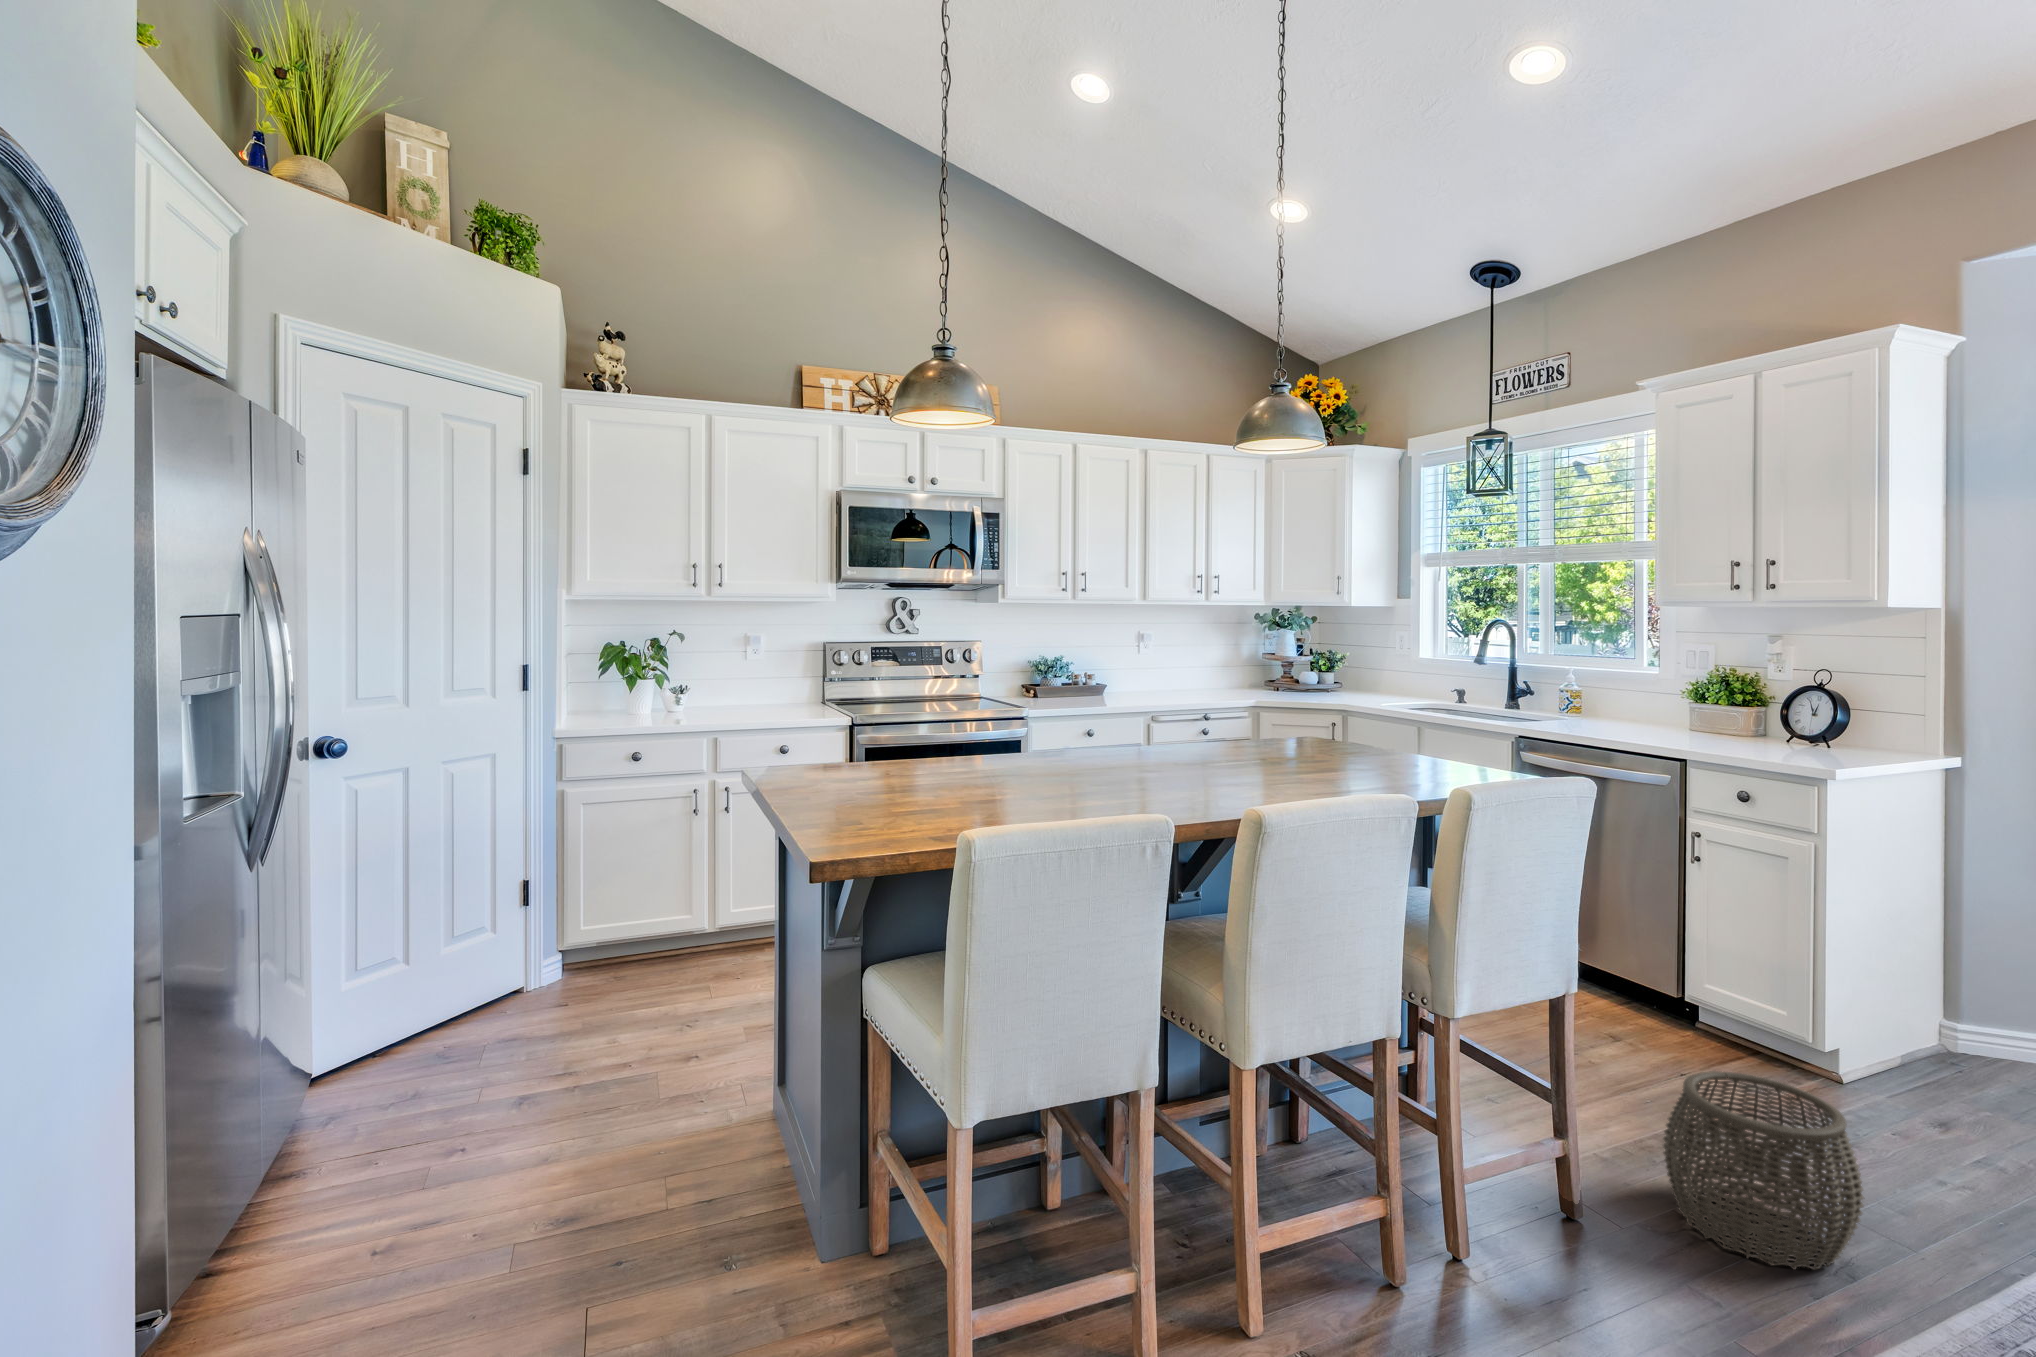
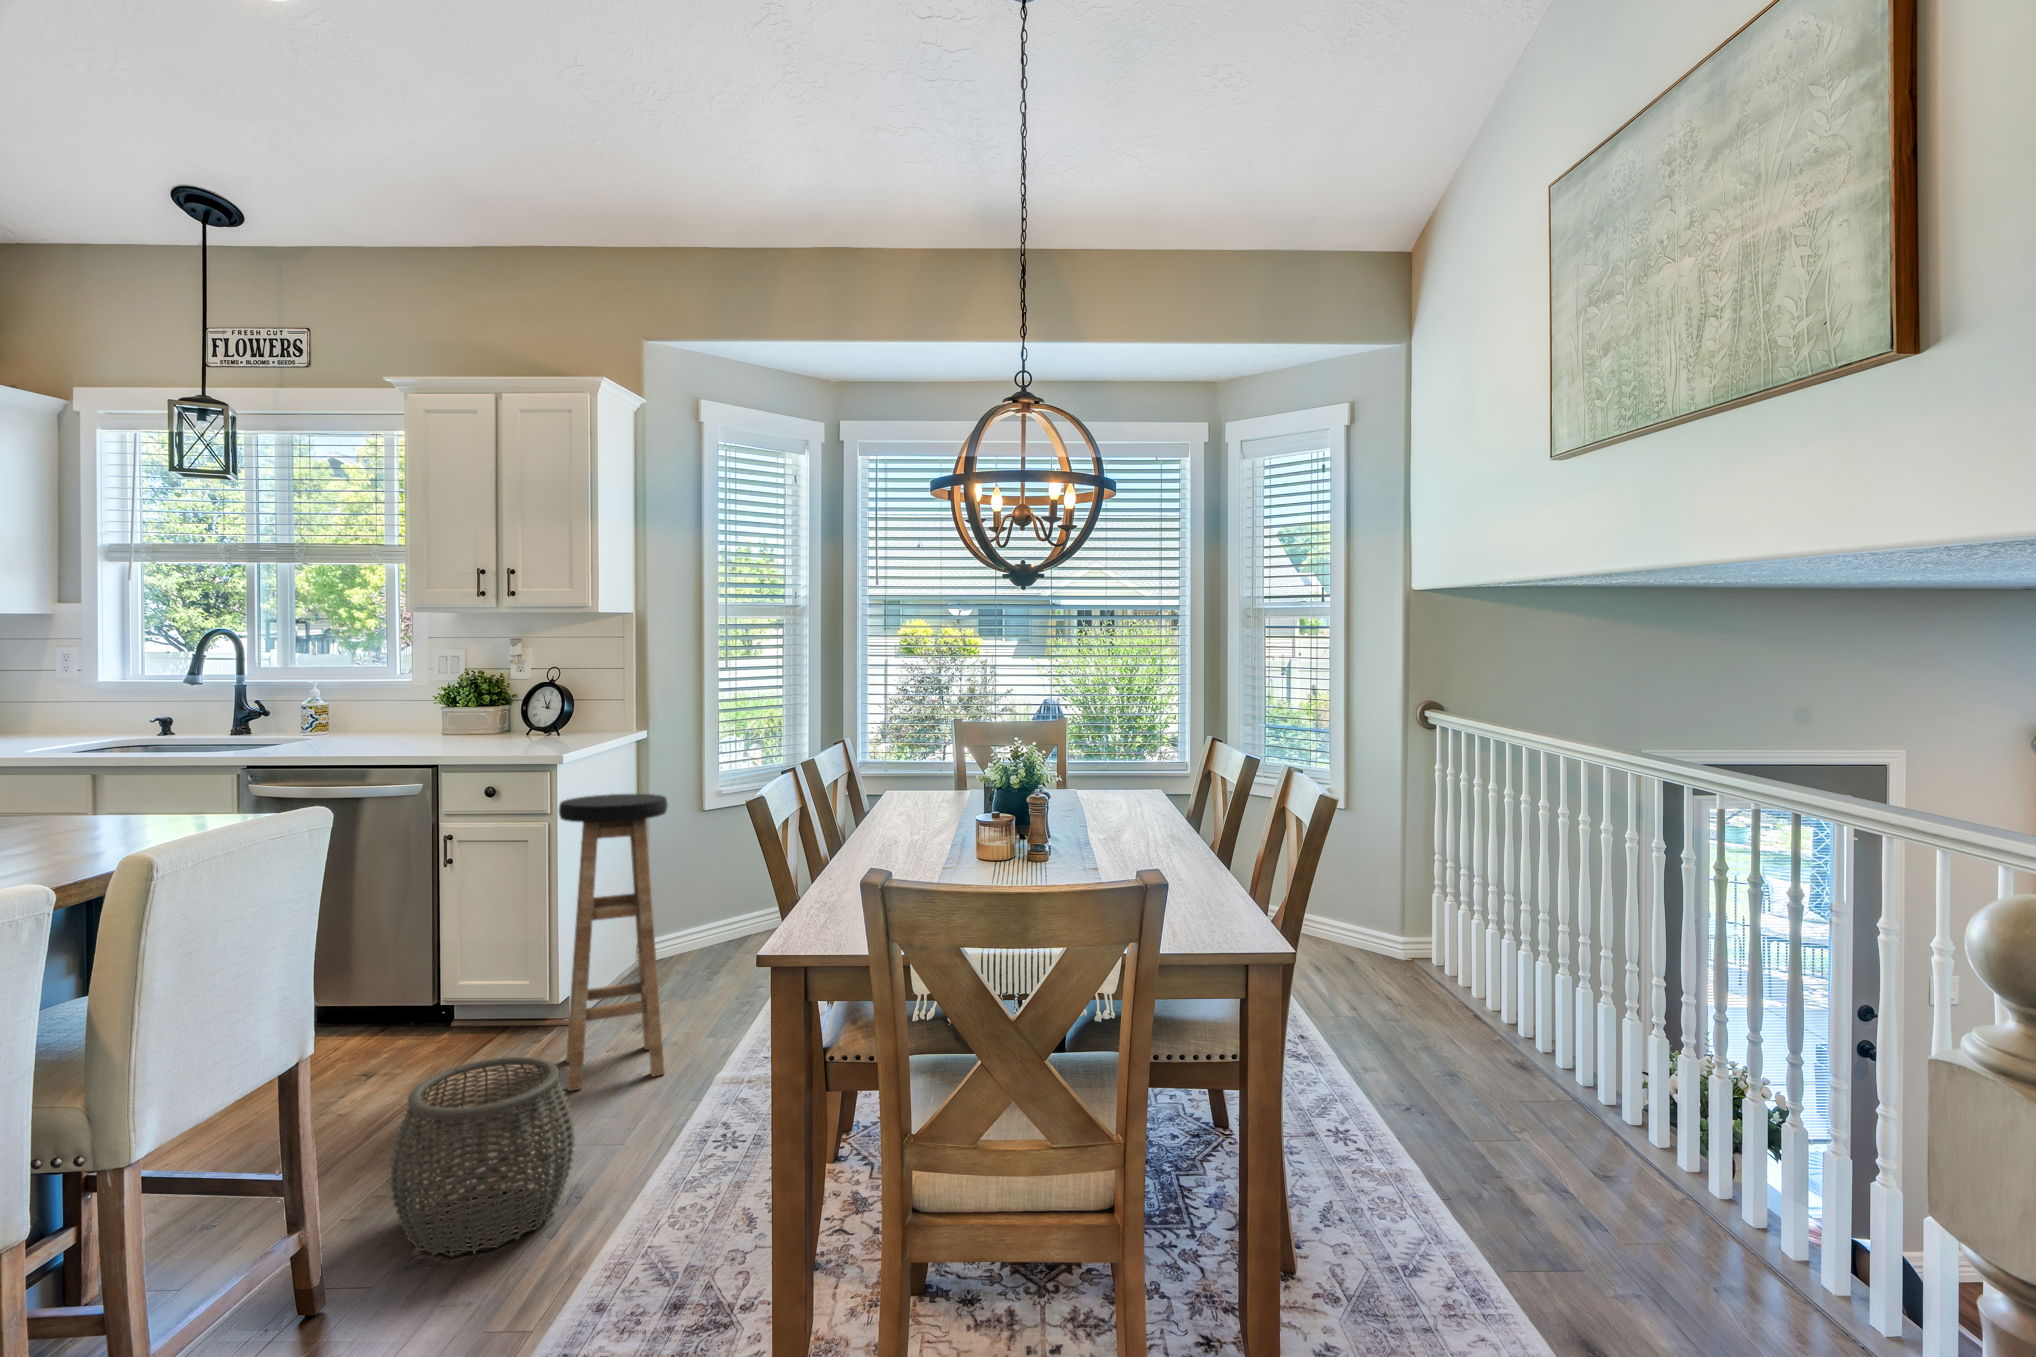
bar stool: none [1828,823,1993,1172] -> present [559,794,668,1091]

